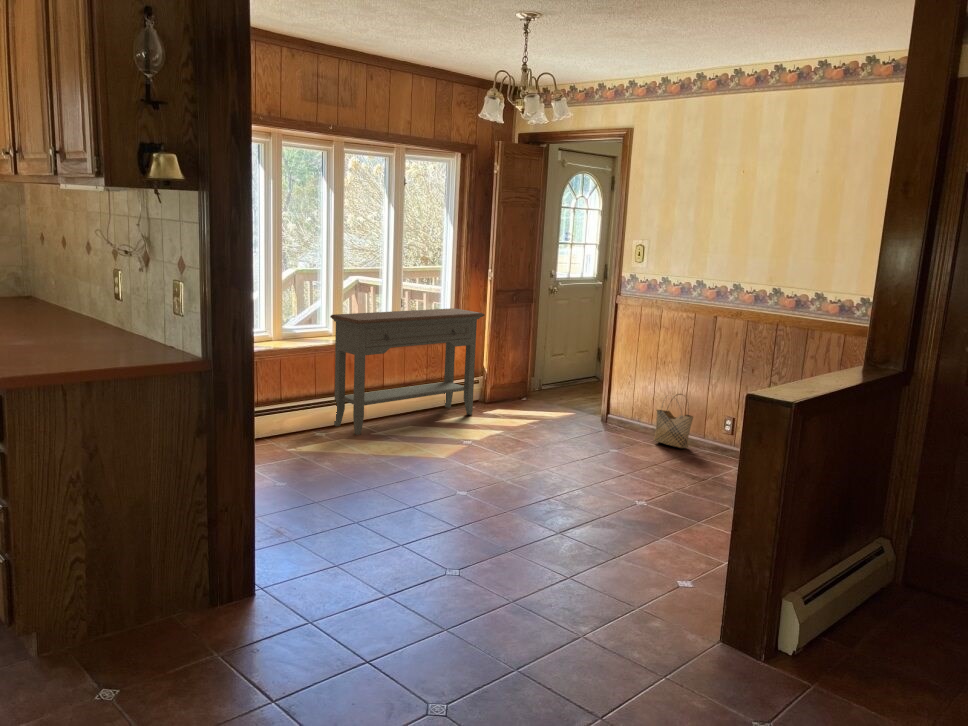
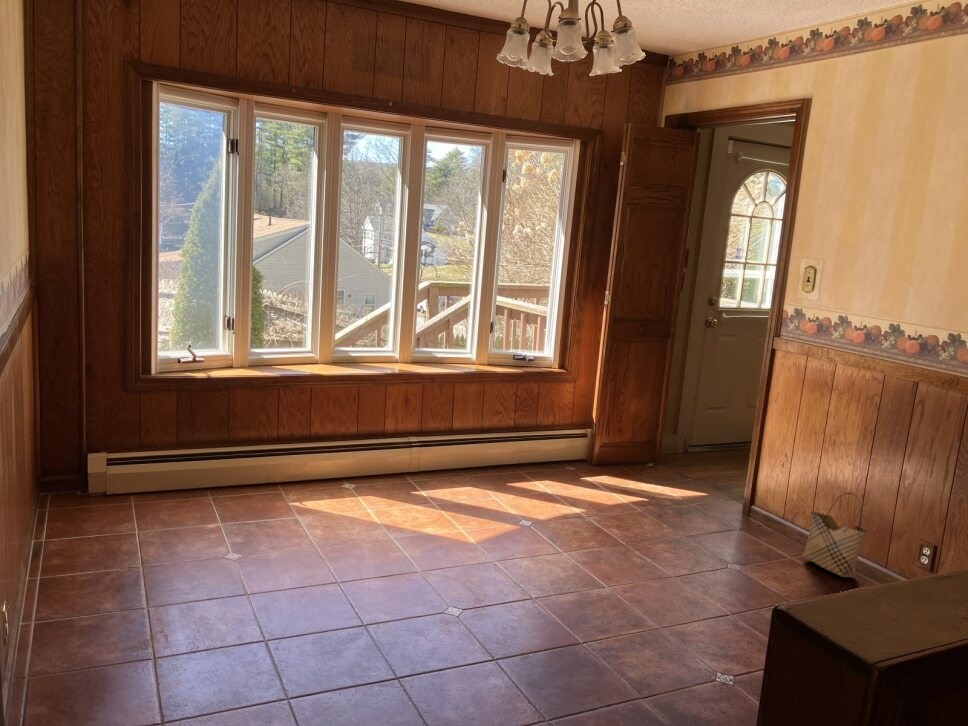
console table: present [330,308,485,435] -> none [379,337,588,491]

